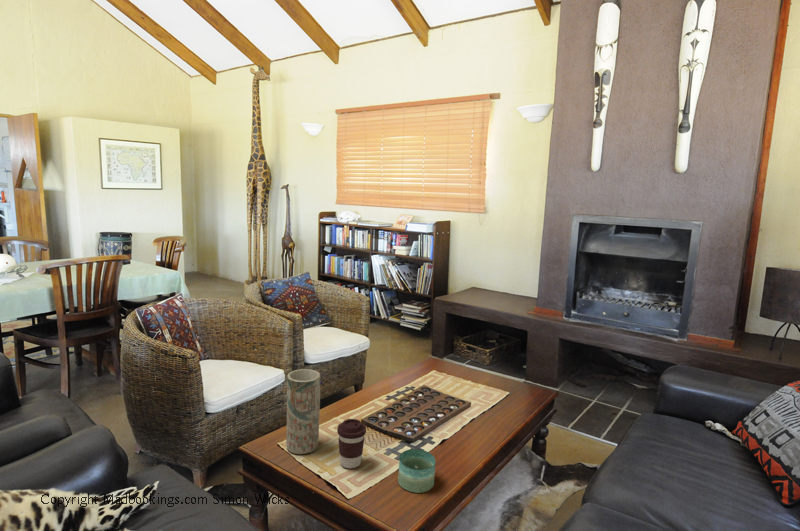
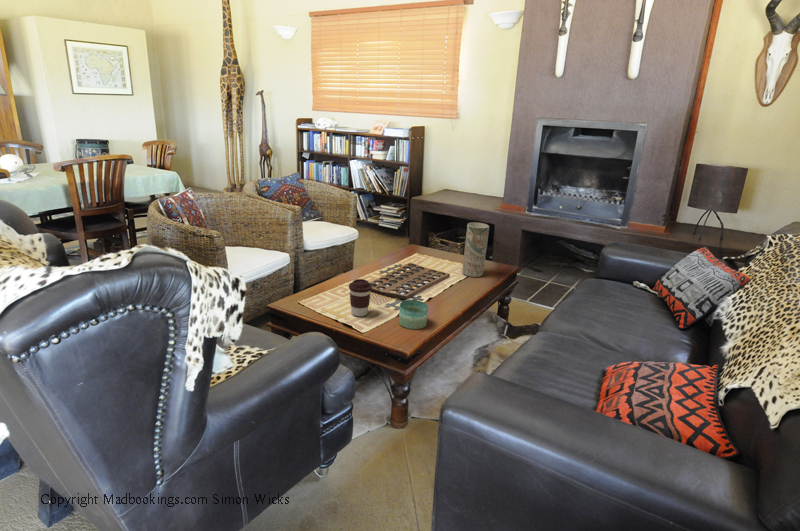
vase: present [286,369,320,454] -> present [462,223,489,277]

